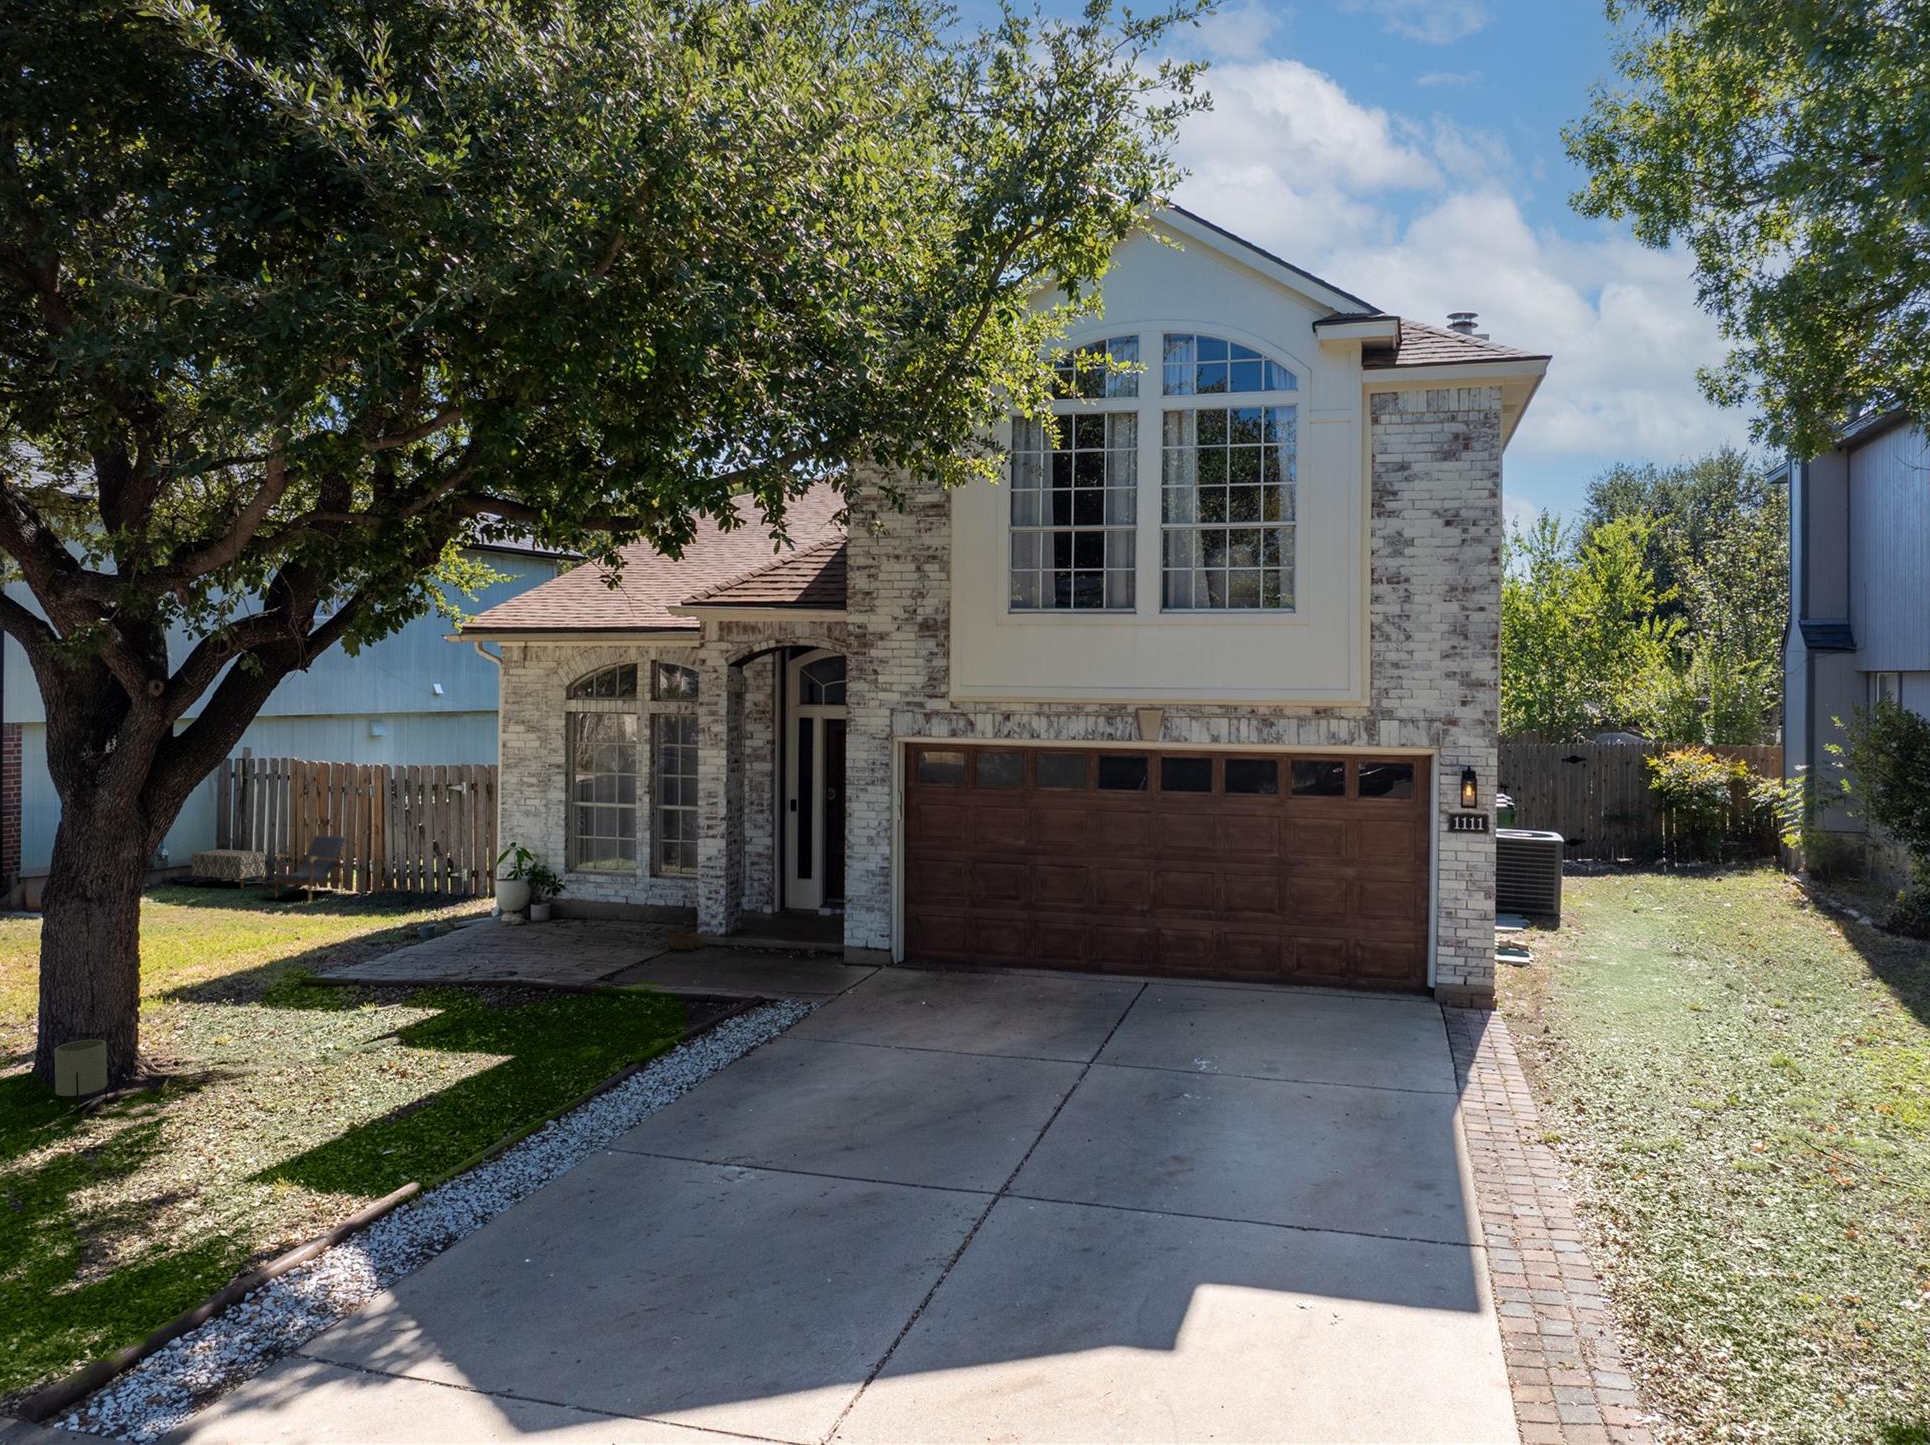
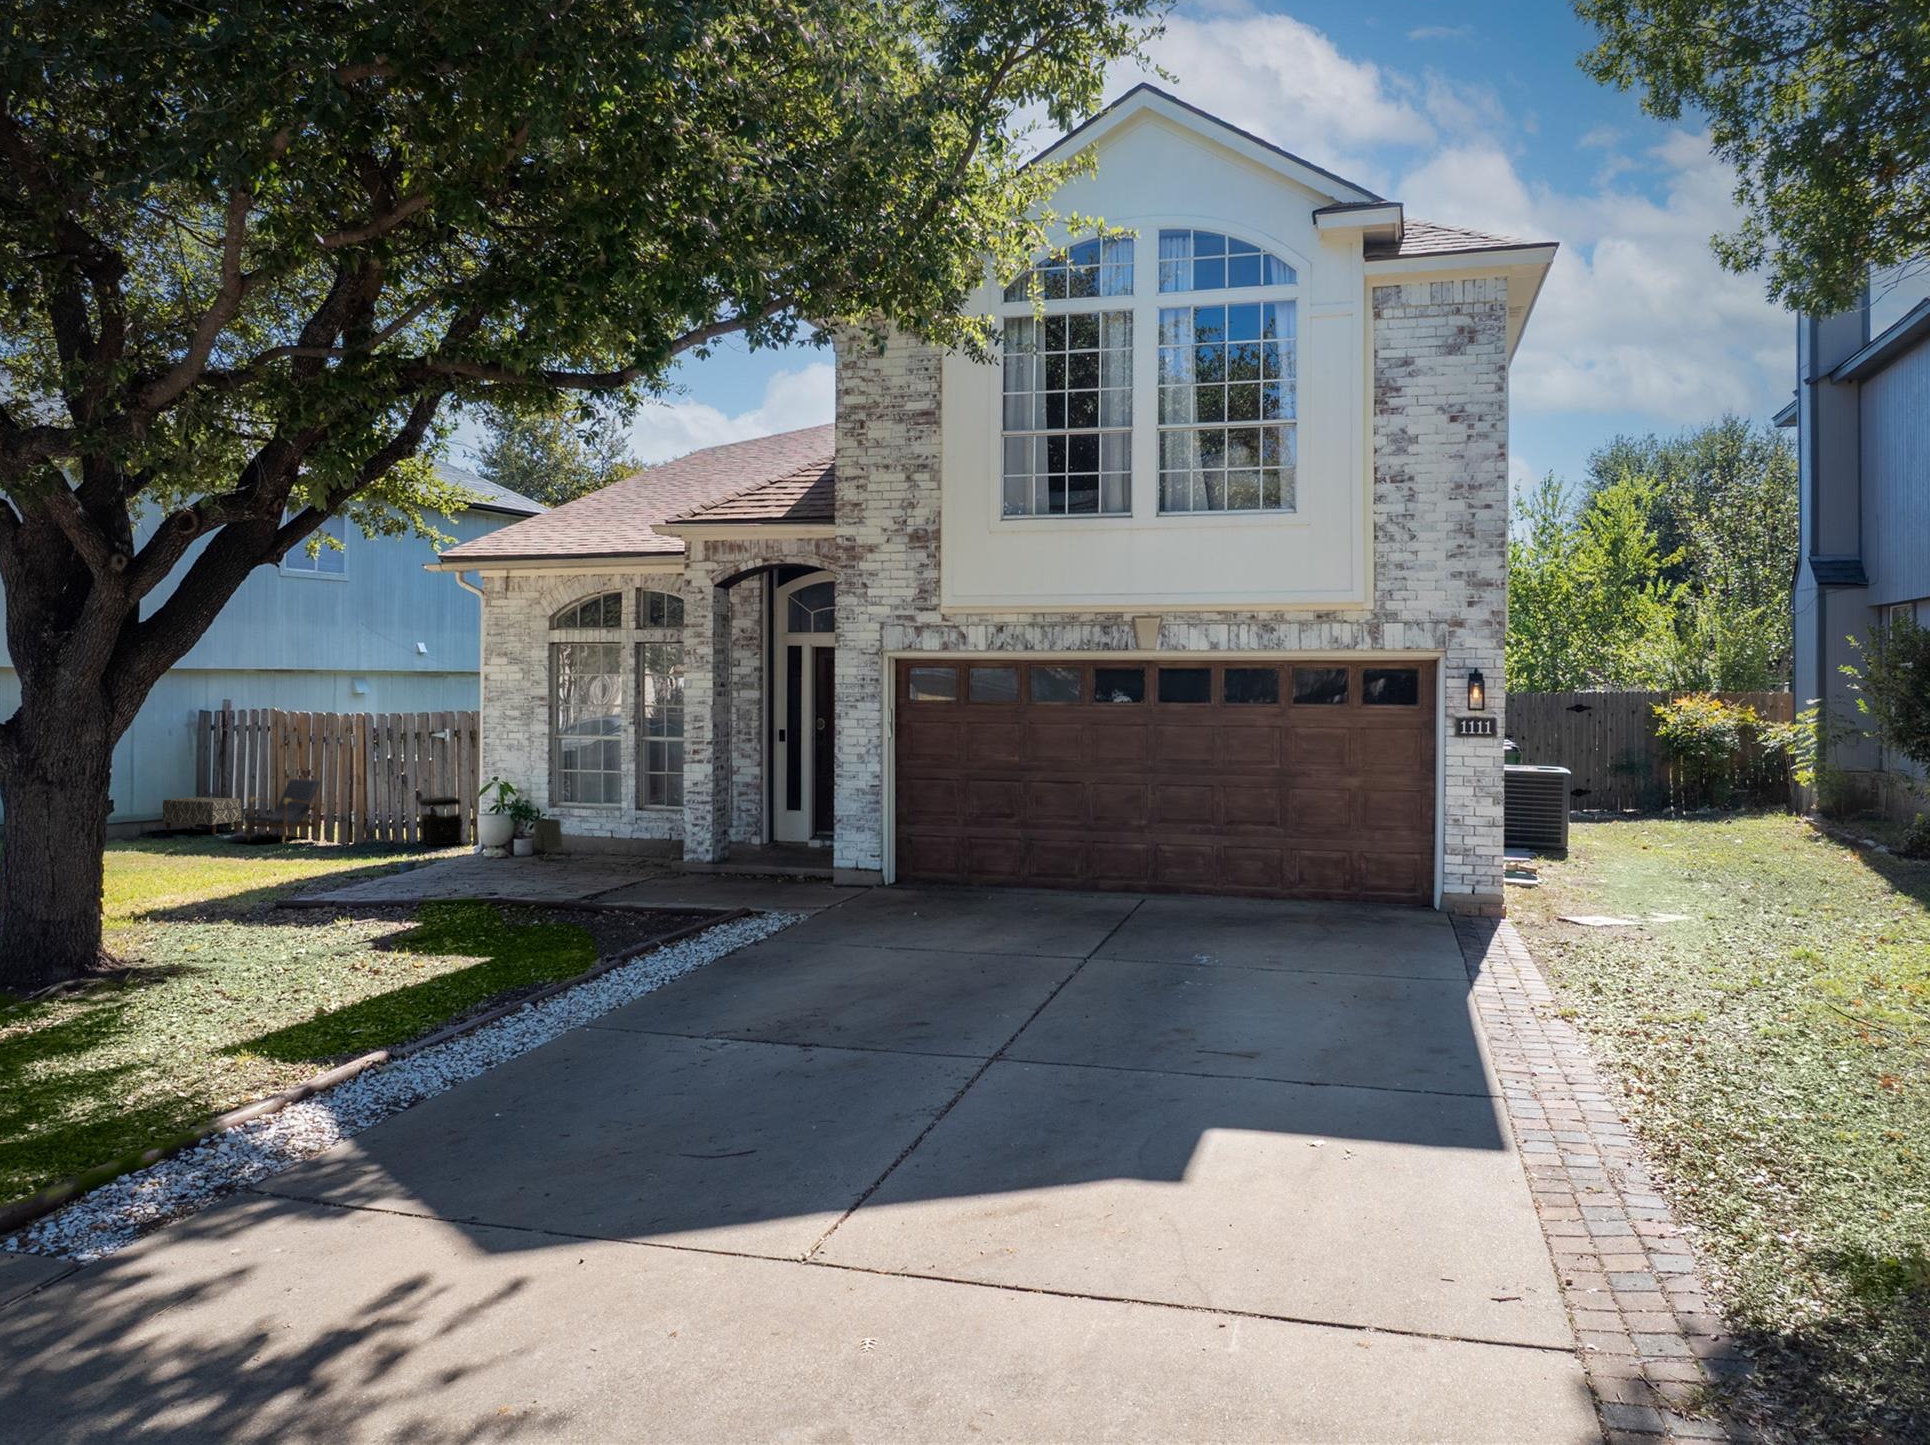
toolbox: none [444,855,483,904] -> present [421,796,461,845]
basket: present [667,926,706,950] -> none [649,856,691,878]
planter: present [55,1040,107,1117] -> present [534,819,562,860]

